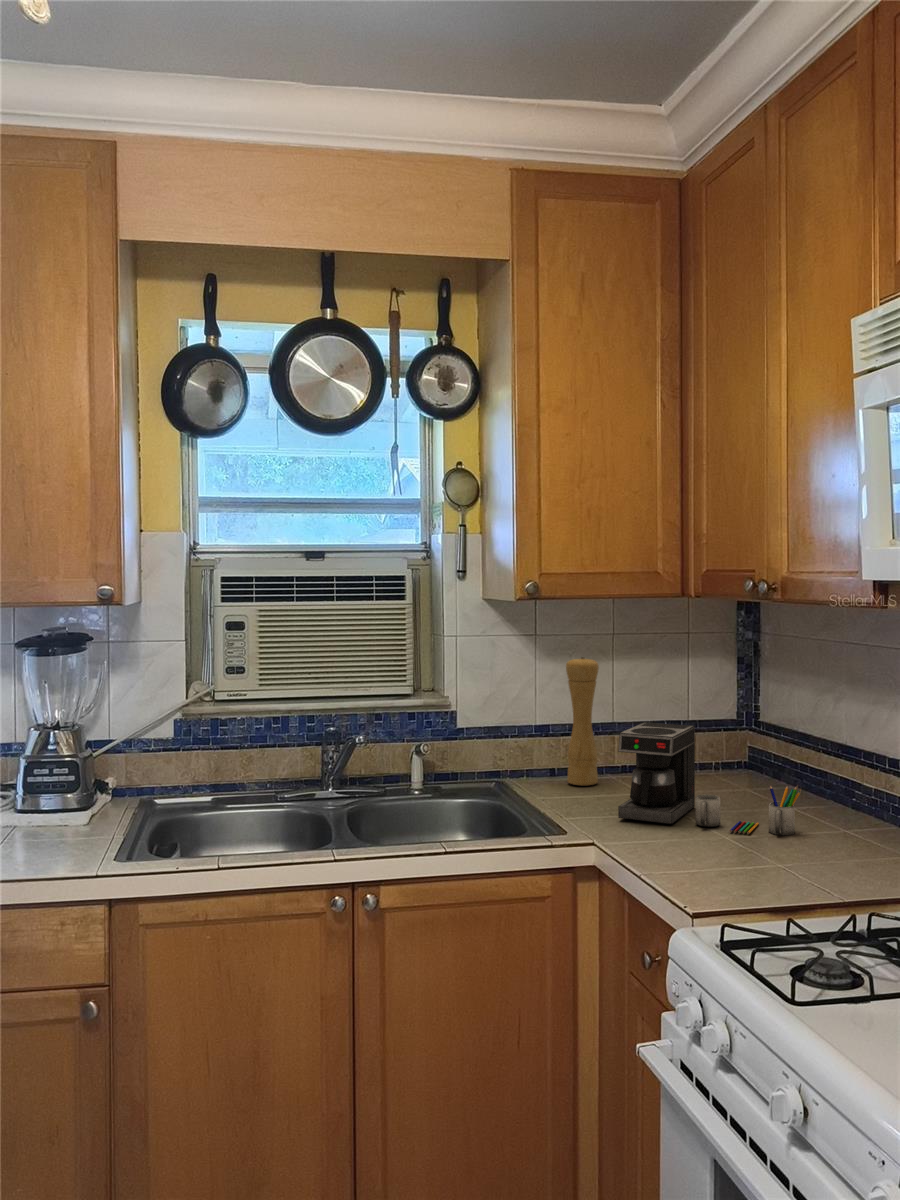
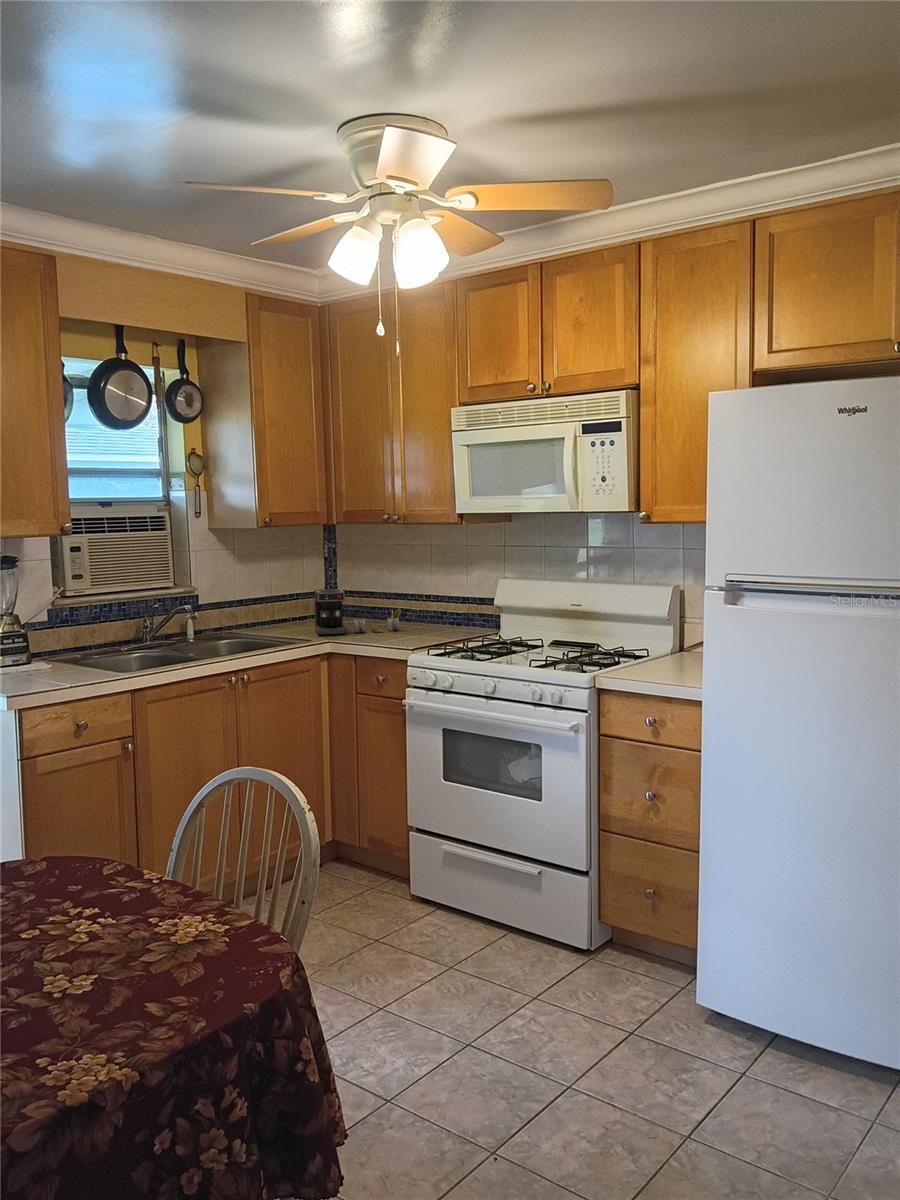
pepper mill: present [566,657,599,786] -> none [257,560,276,630]

